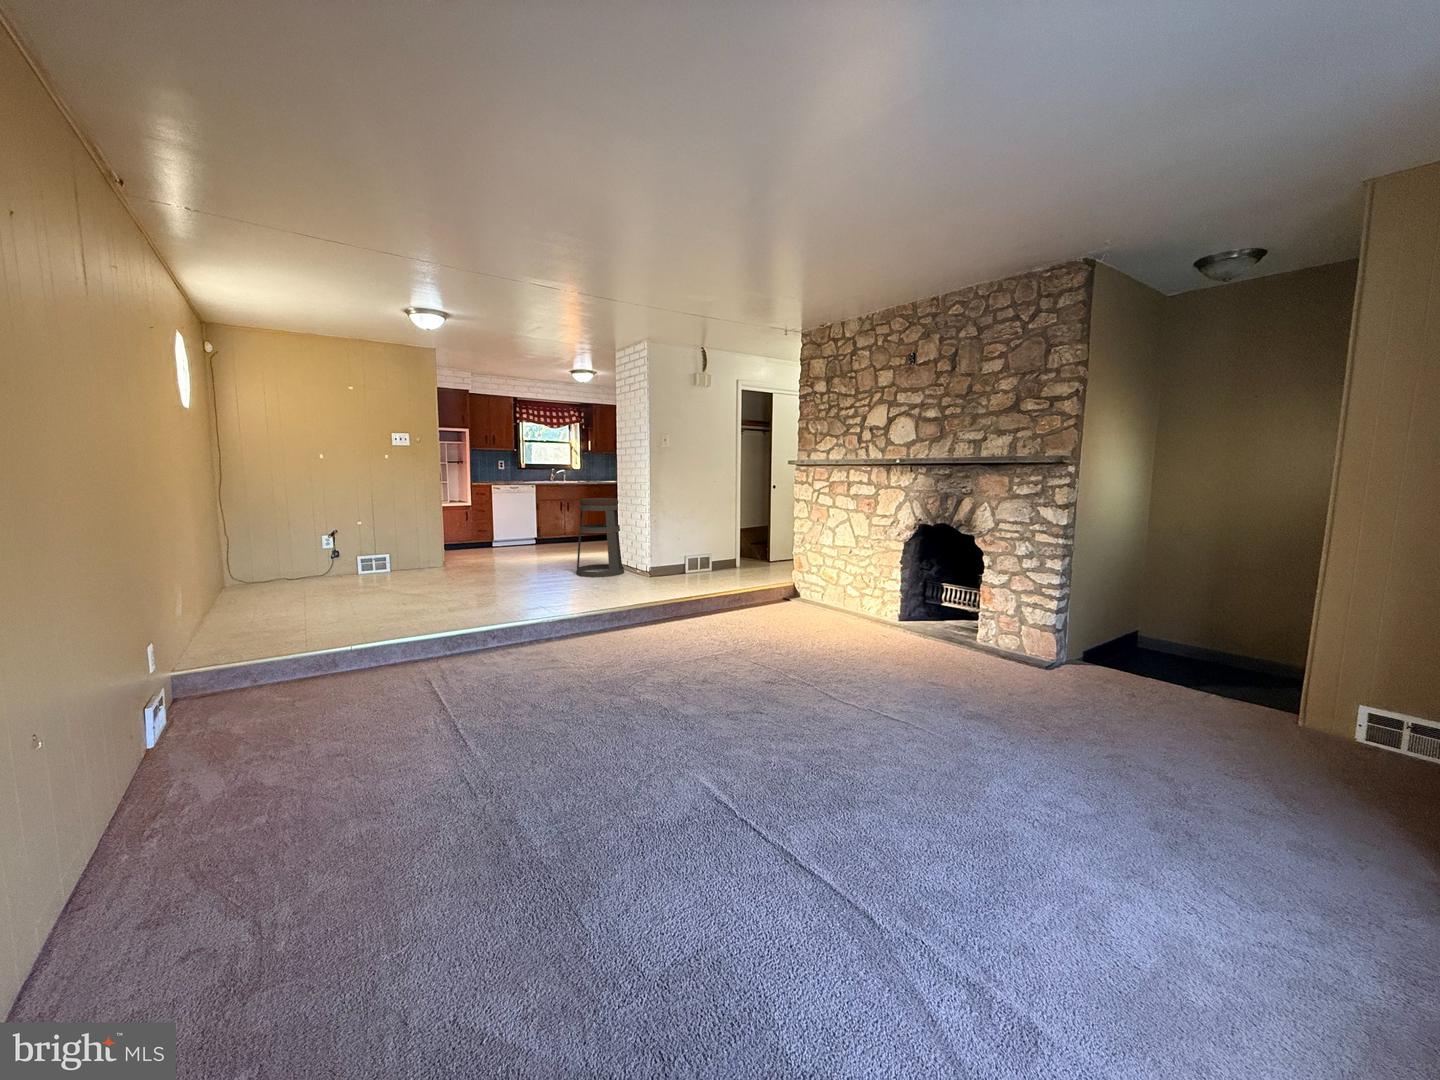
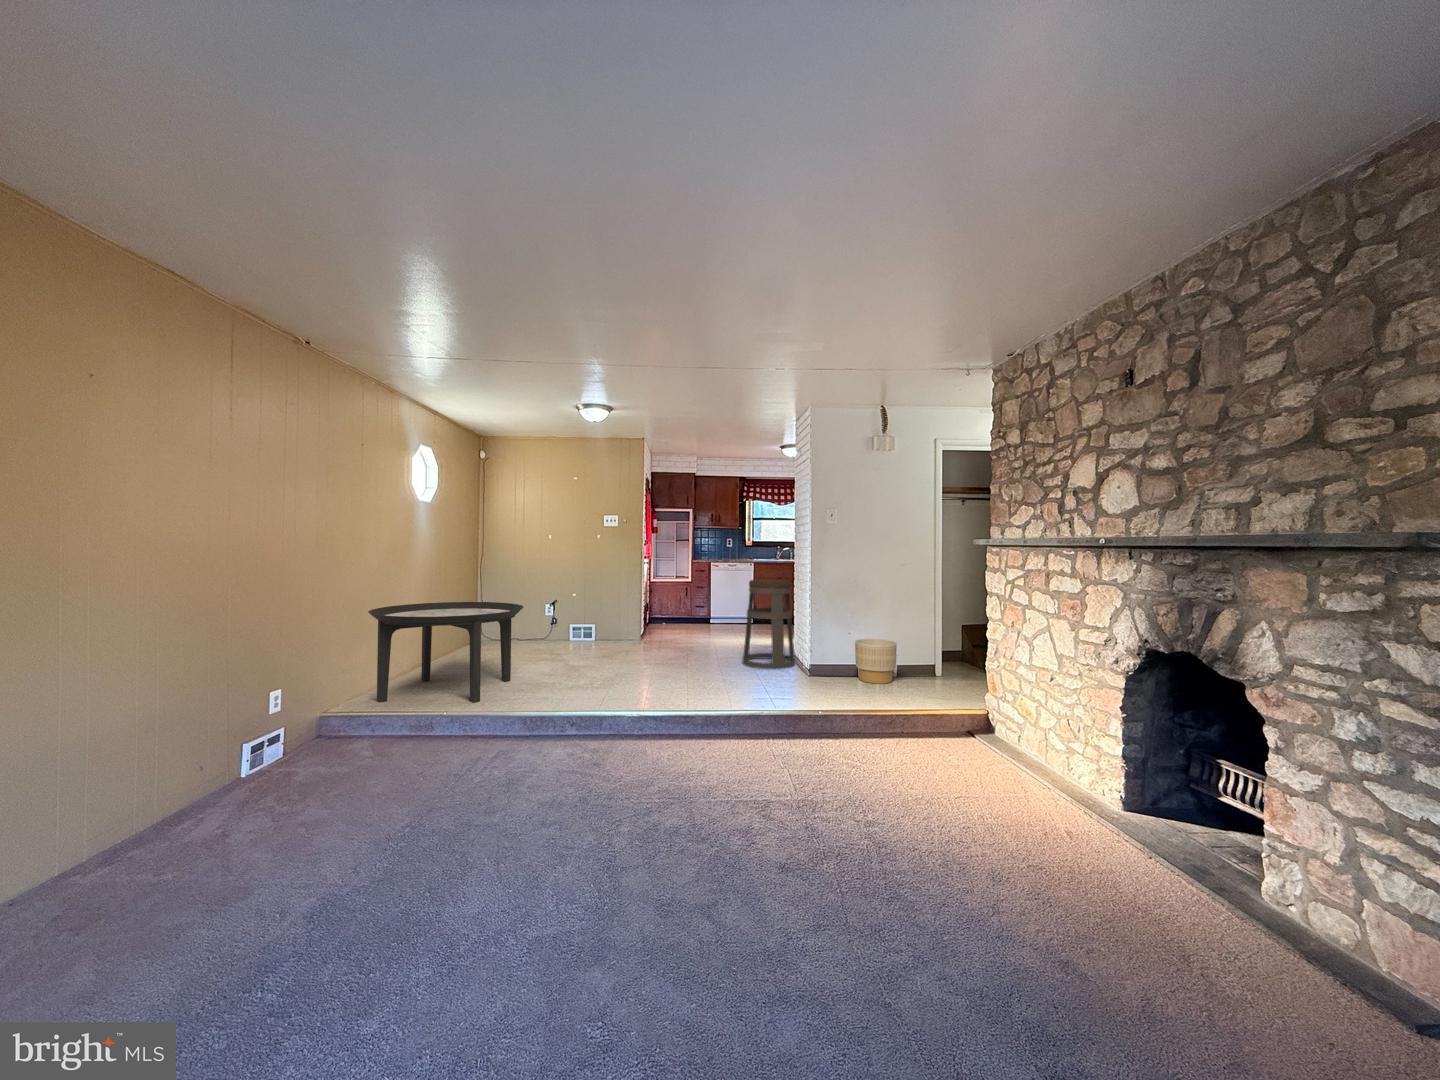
round table: none [199,532,392,649] -> present [368,602,524,703]
planter: none [683,542,716,577] -> present [855,639,897,684]

